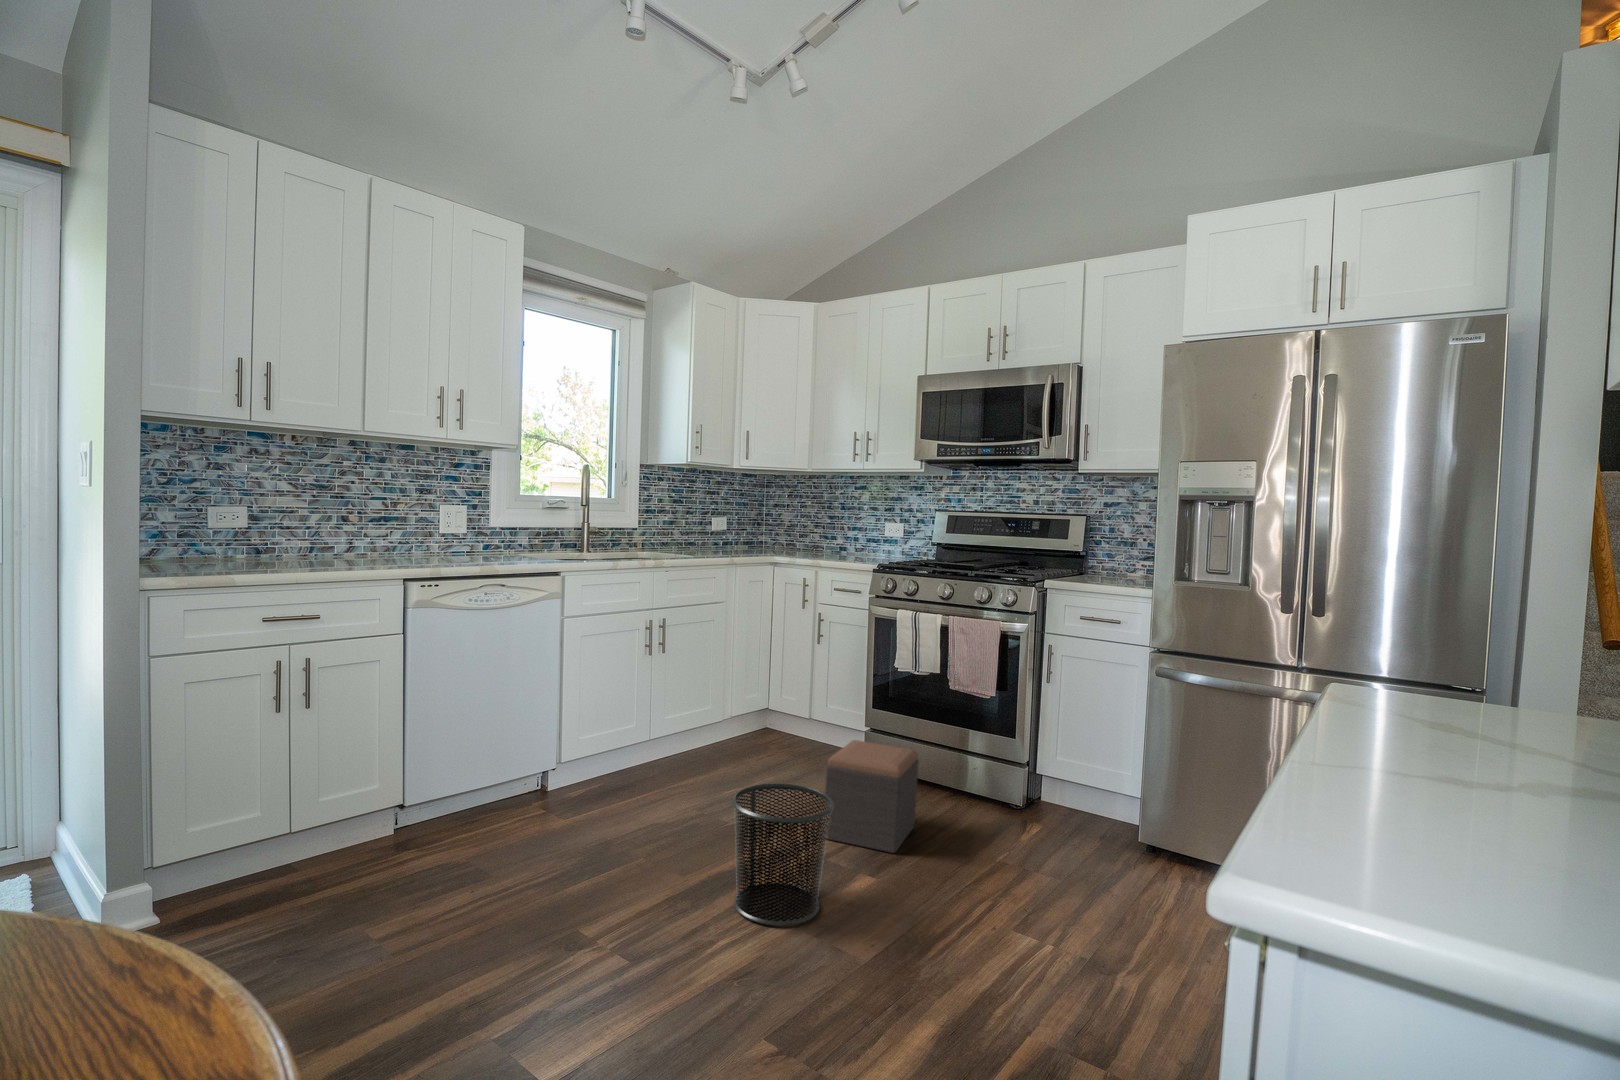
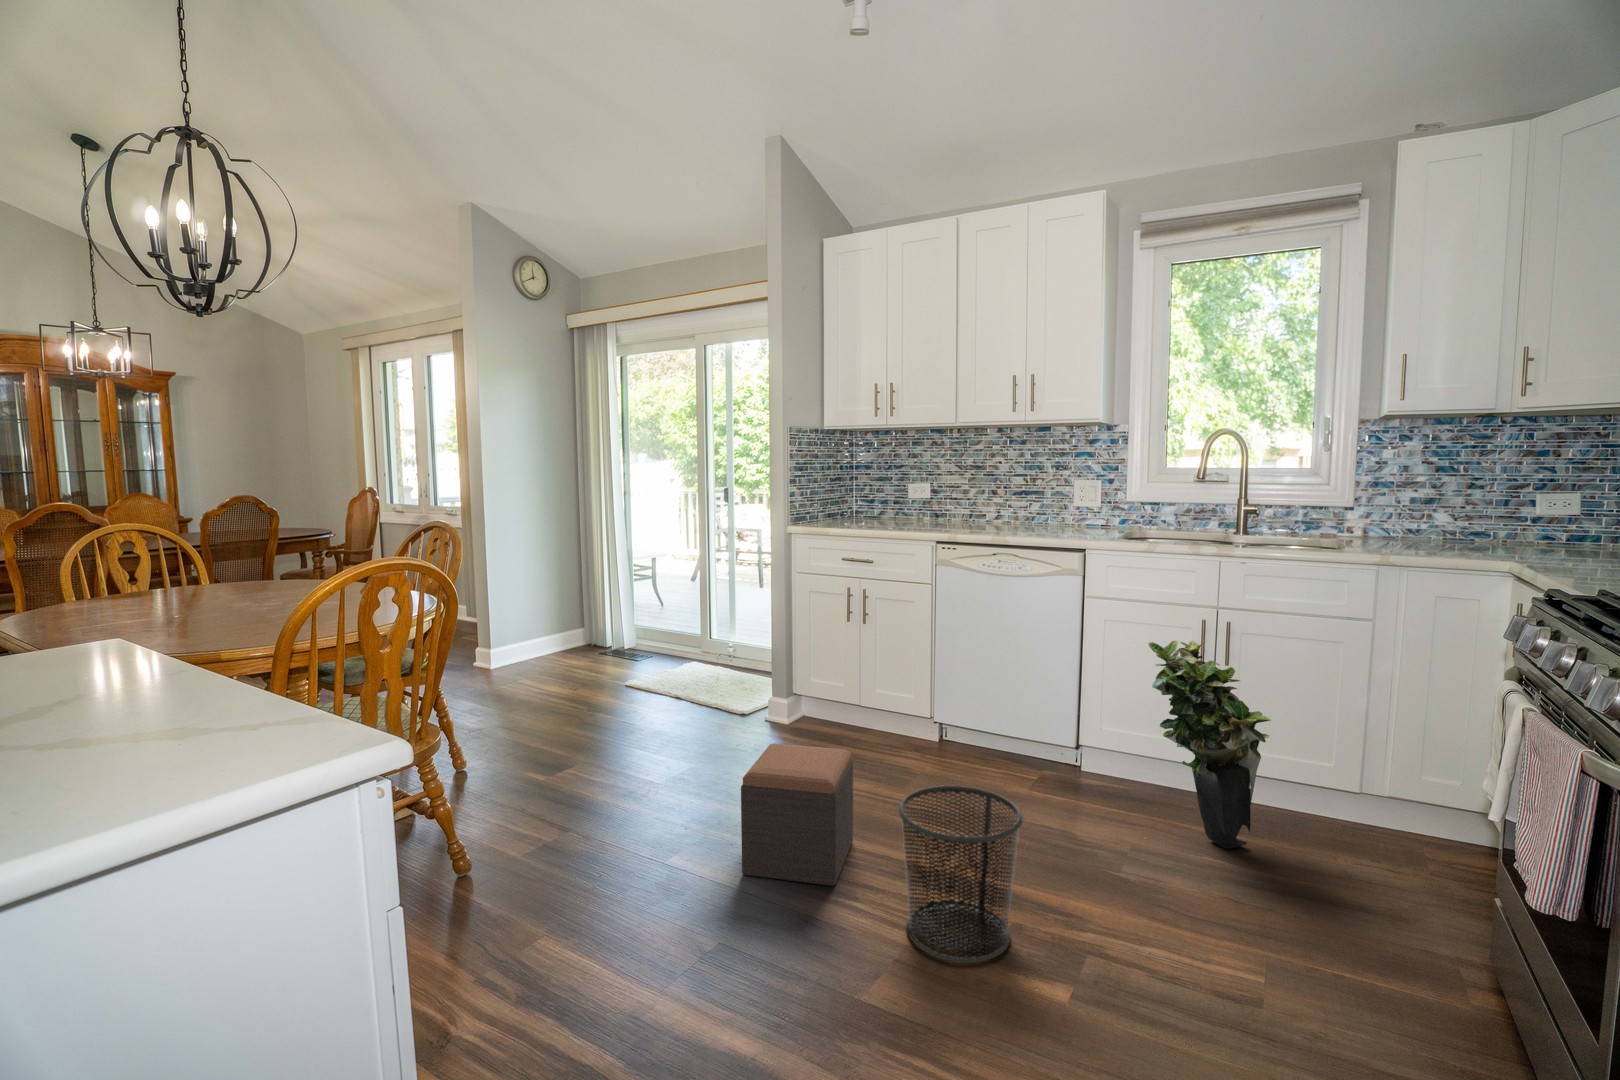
potted plant: none [643,640,733,791] -> present [1148,640,1271,849]
footstool: present [824,740,919,853] -> present [741,743,853,886]

